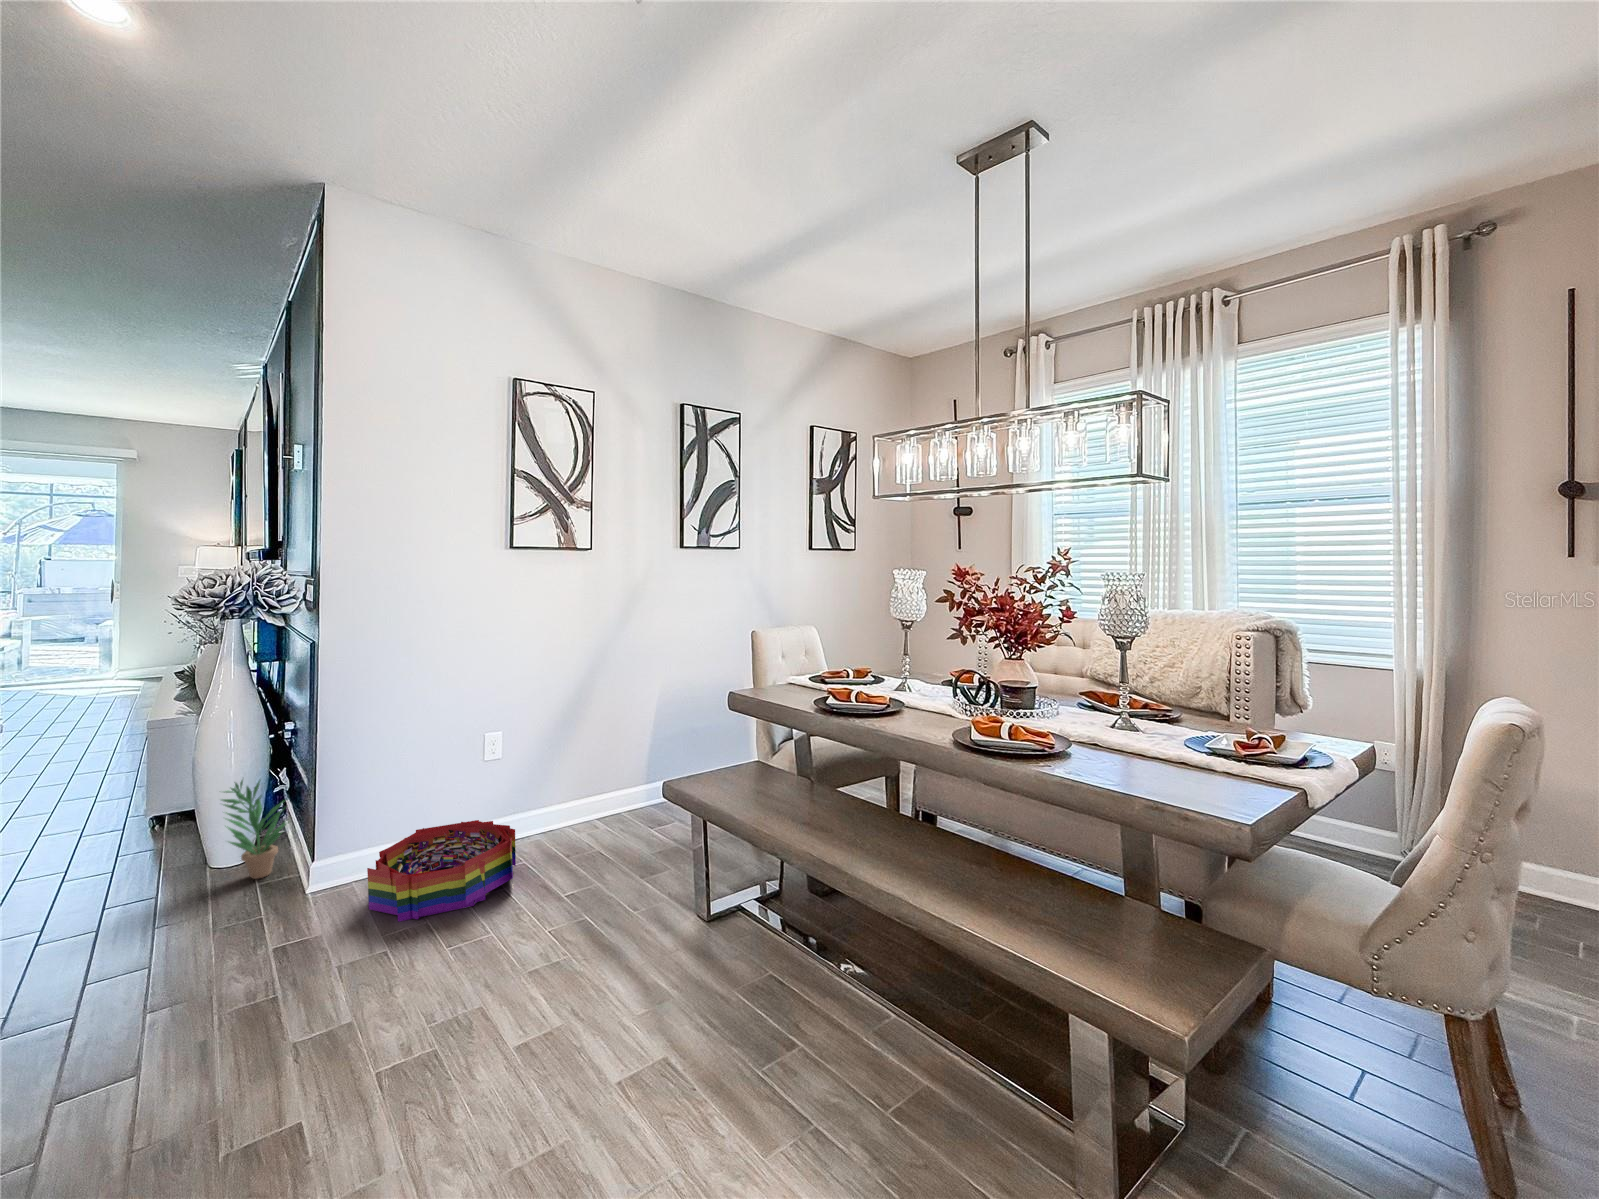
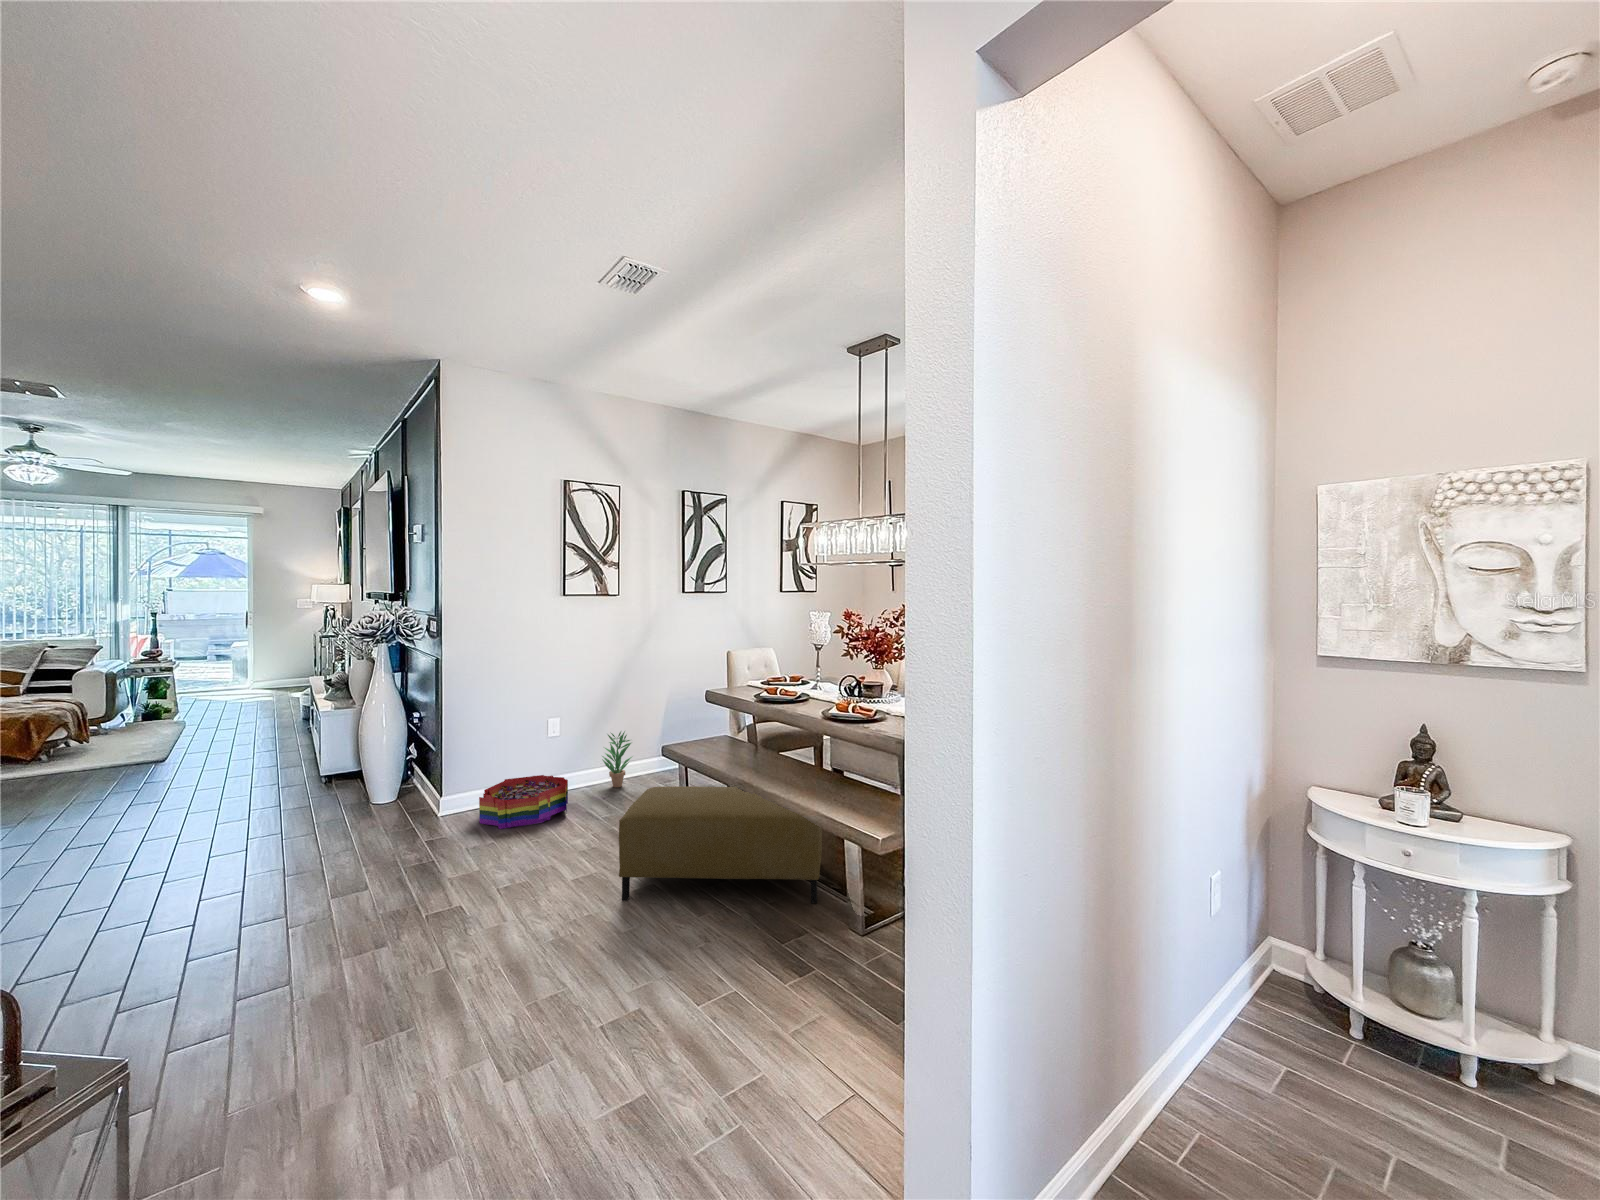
potted plant: present [222,780,286,879] -> present [602,731,632,787]
ottoman: none [601,870,991,1119] -> present [619,786,822,903]

